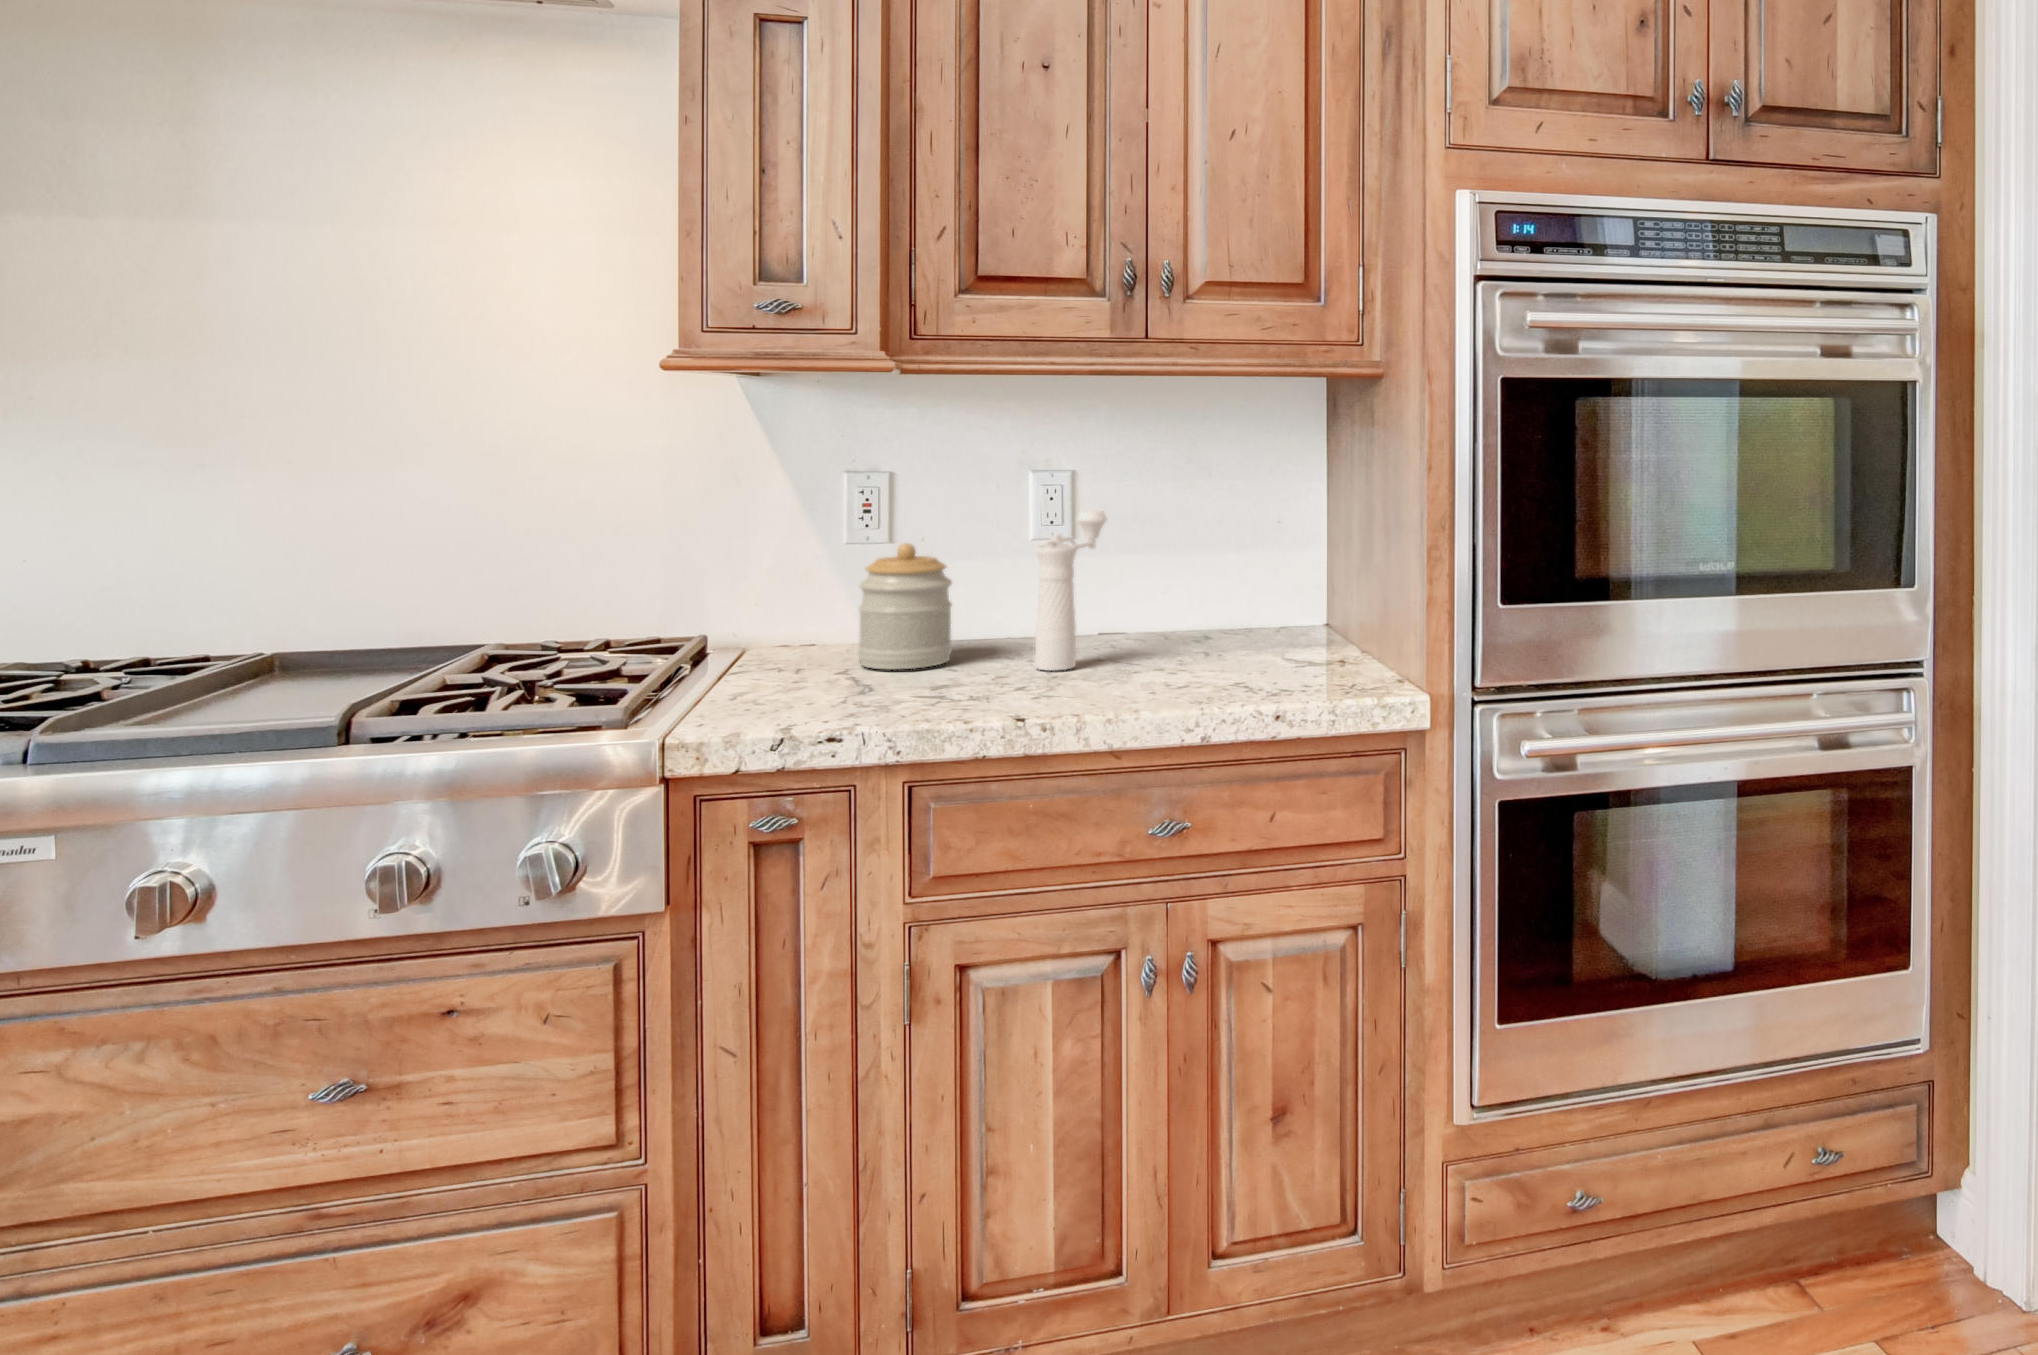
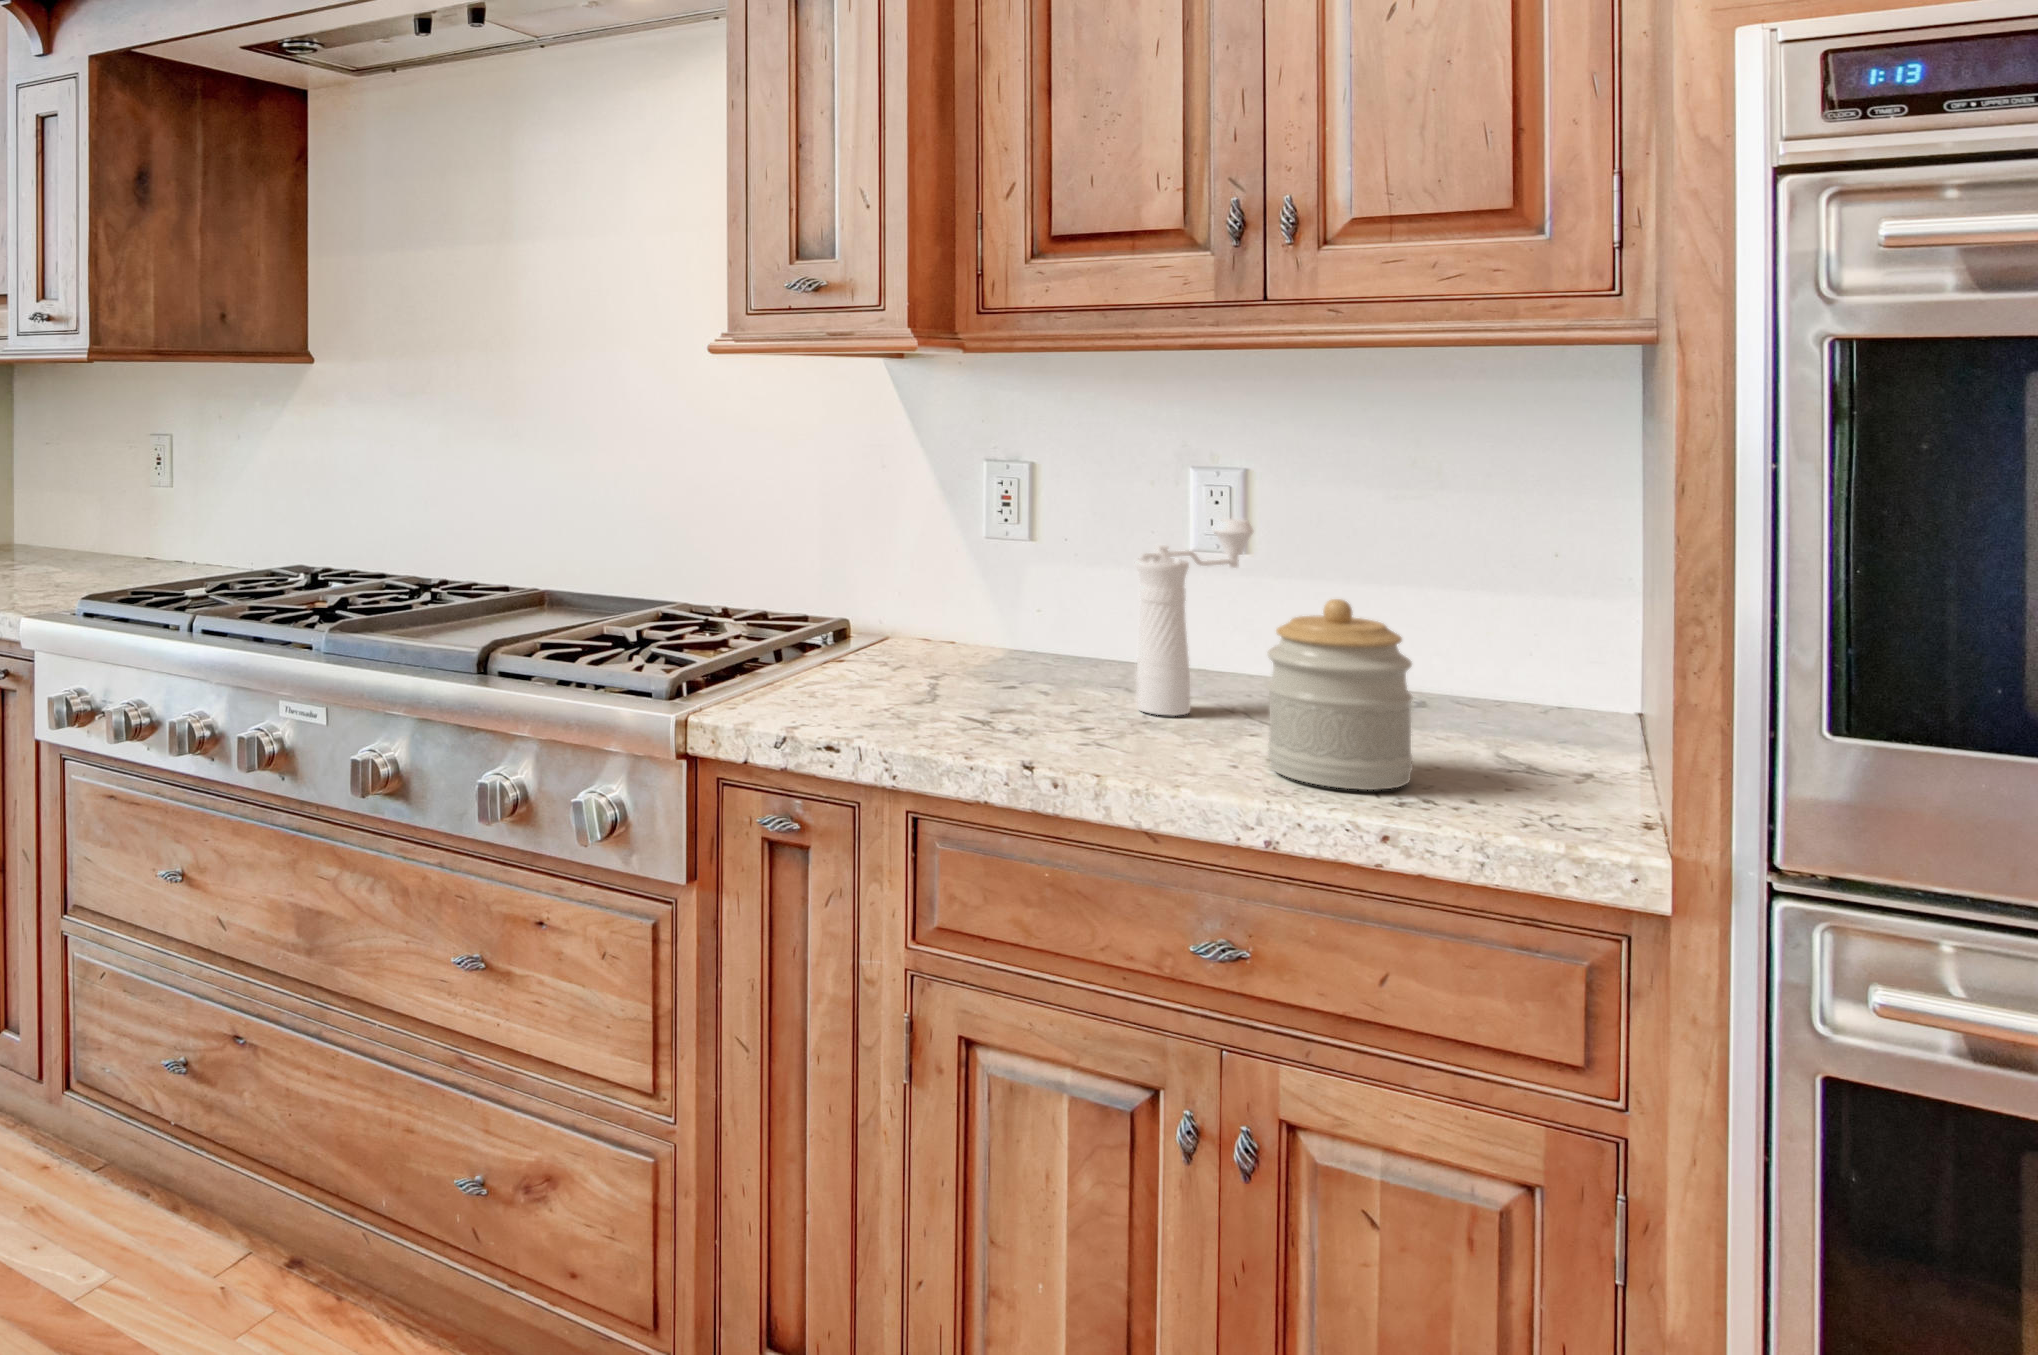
jar: present [858,543,952,670] -> present [1267,599,1413,790]

